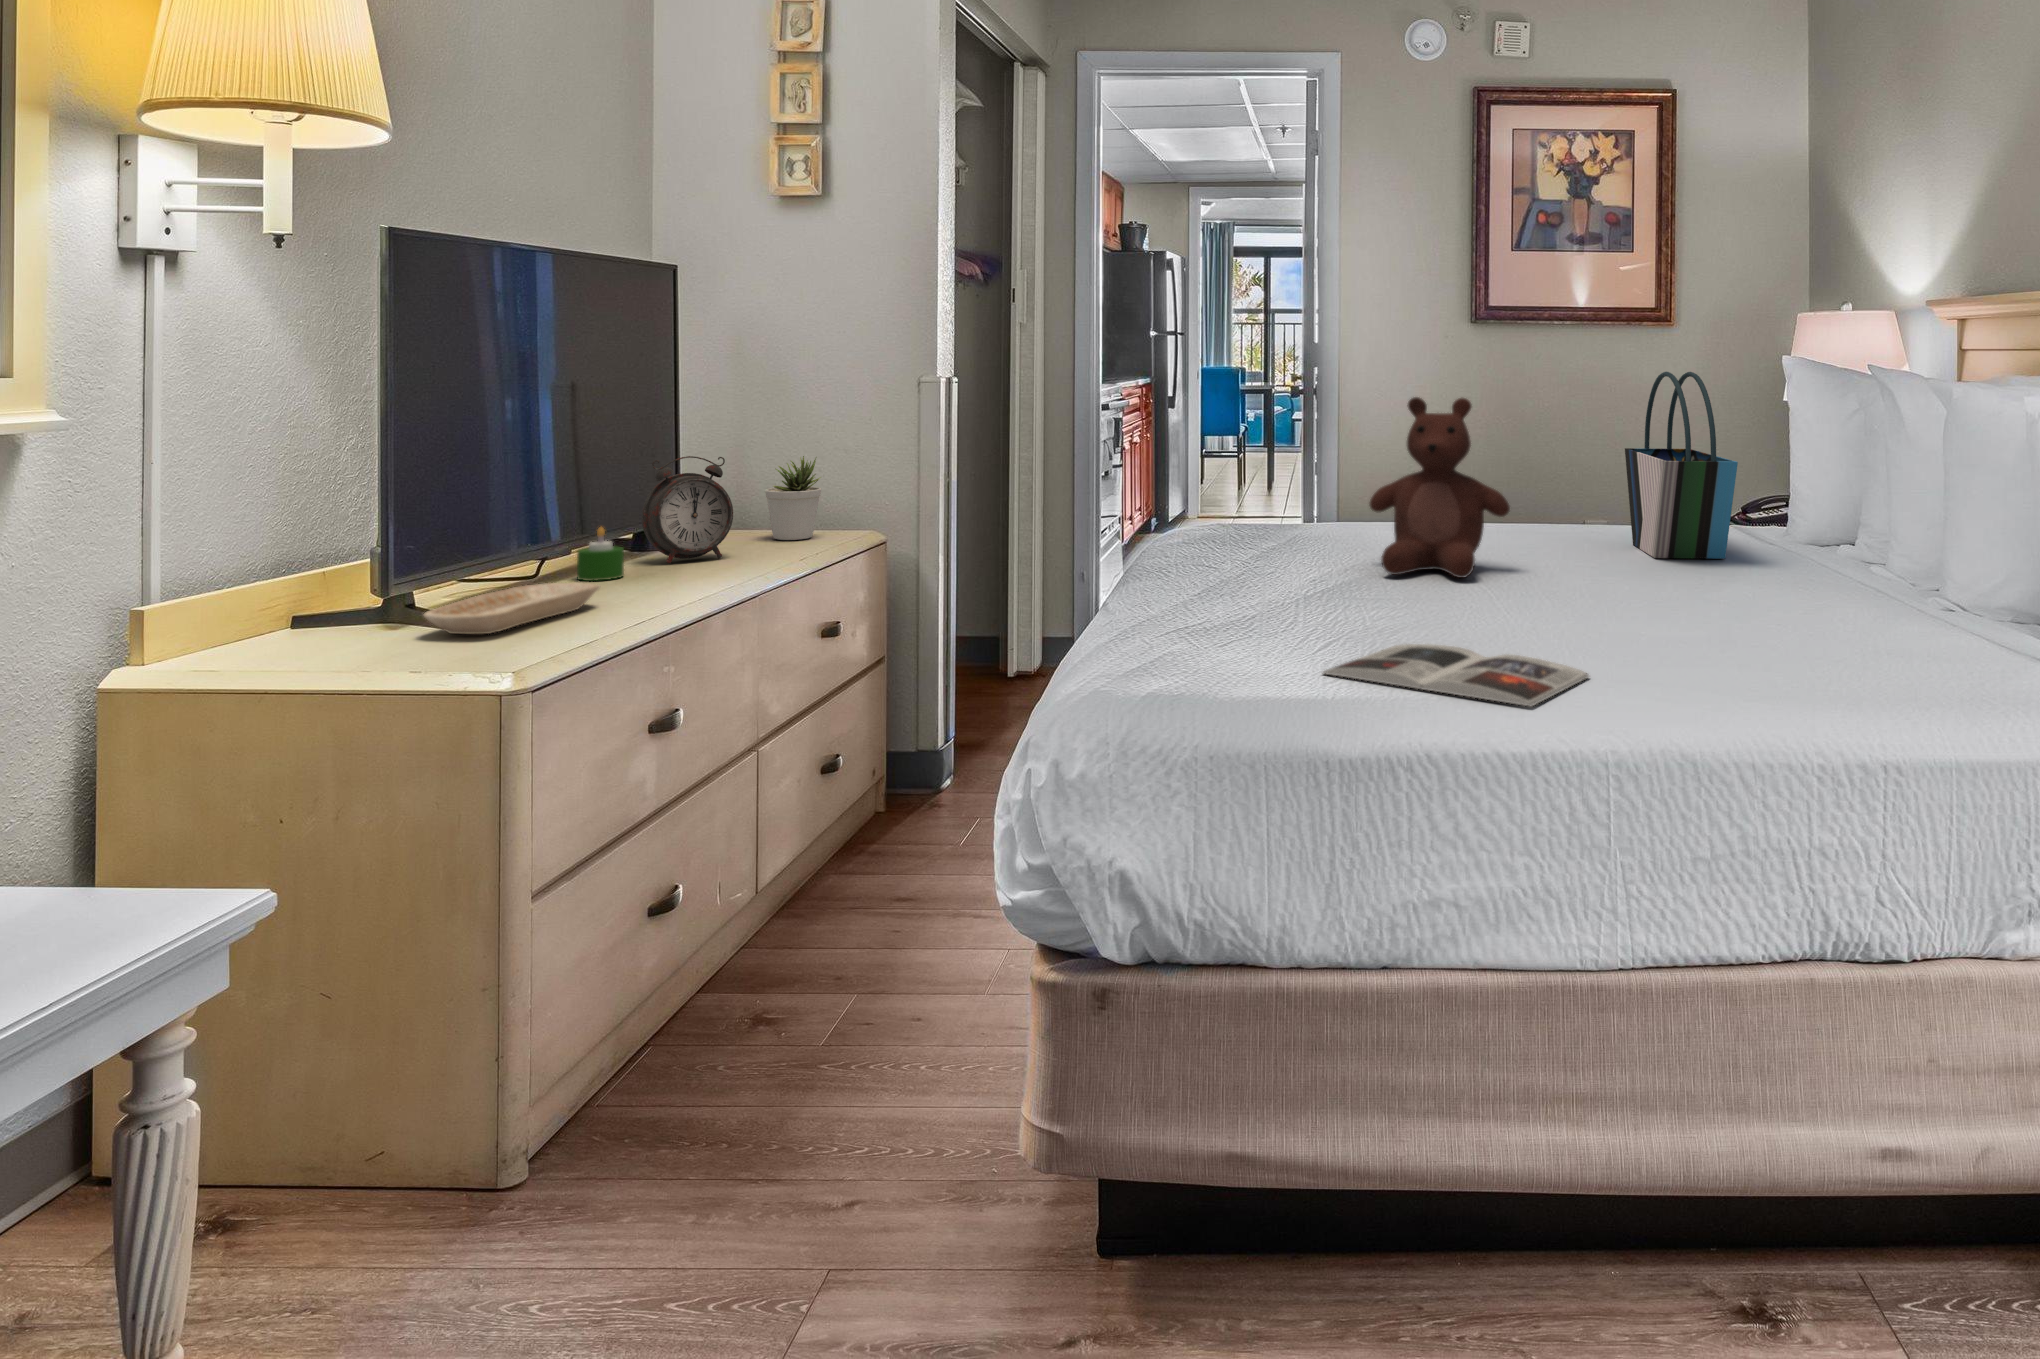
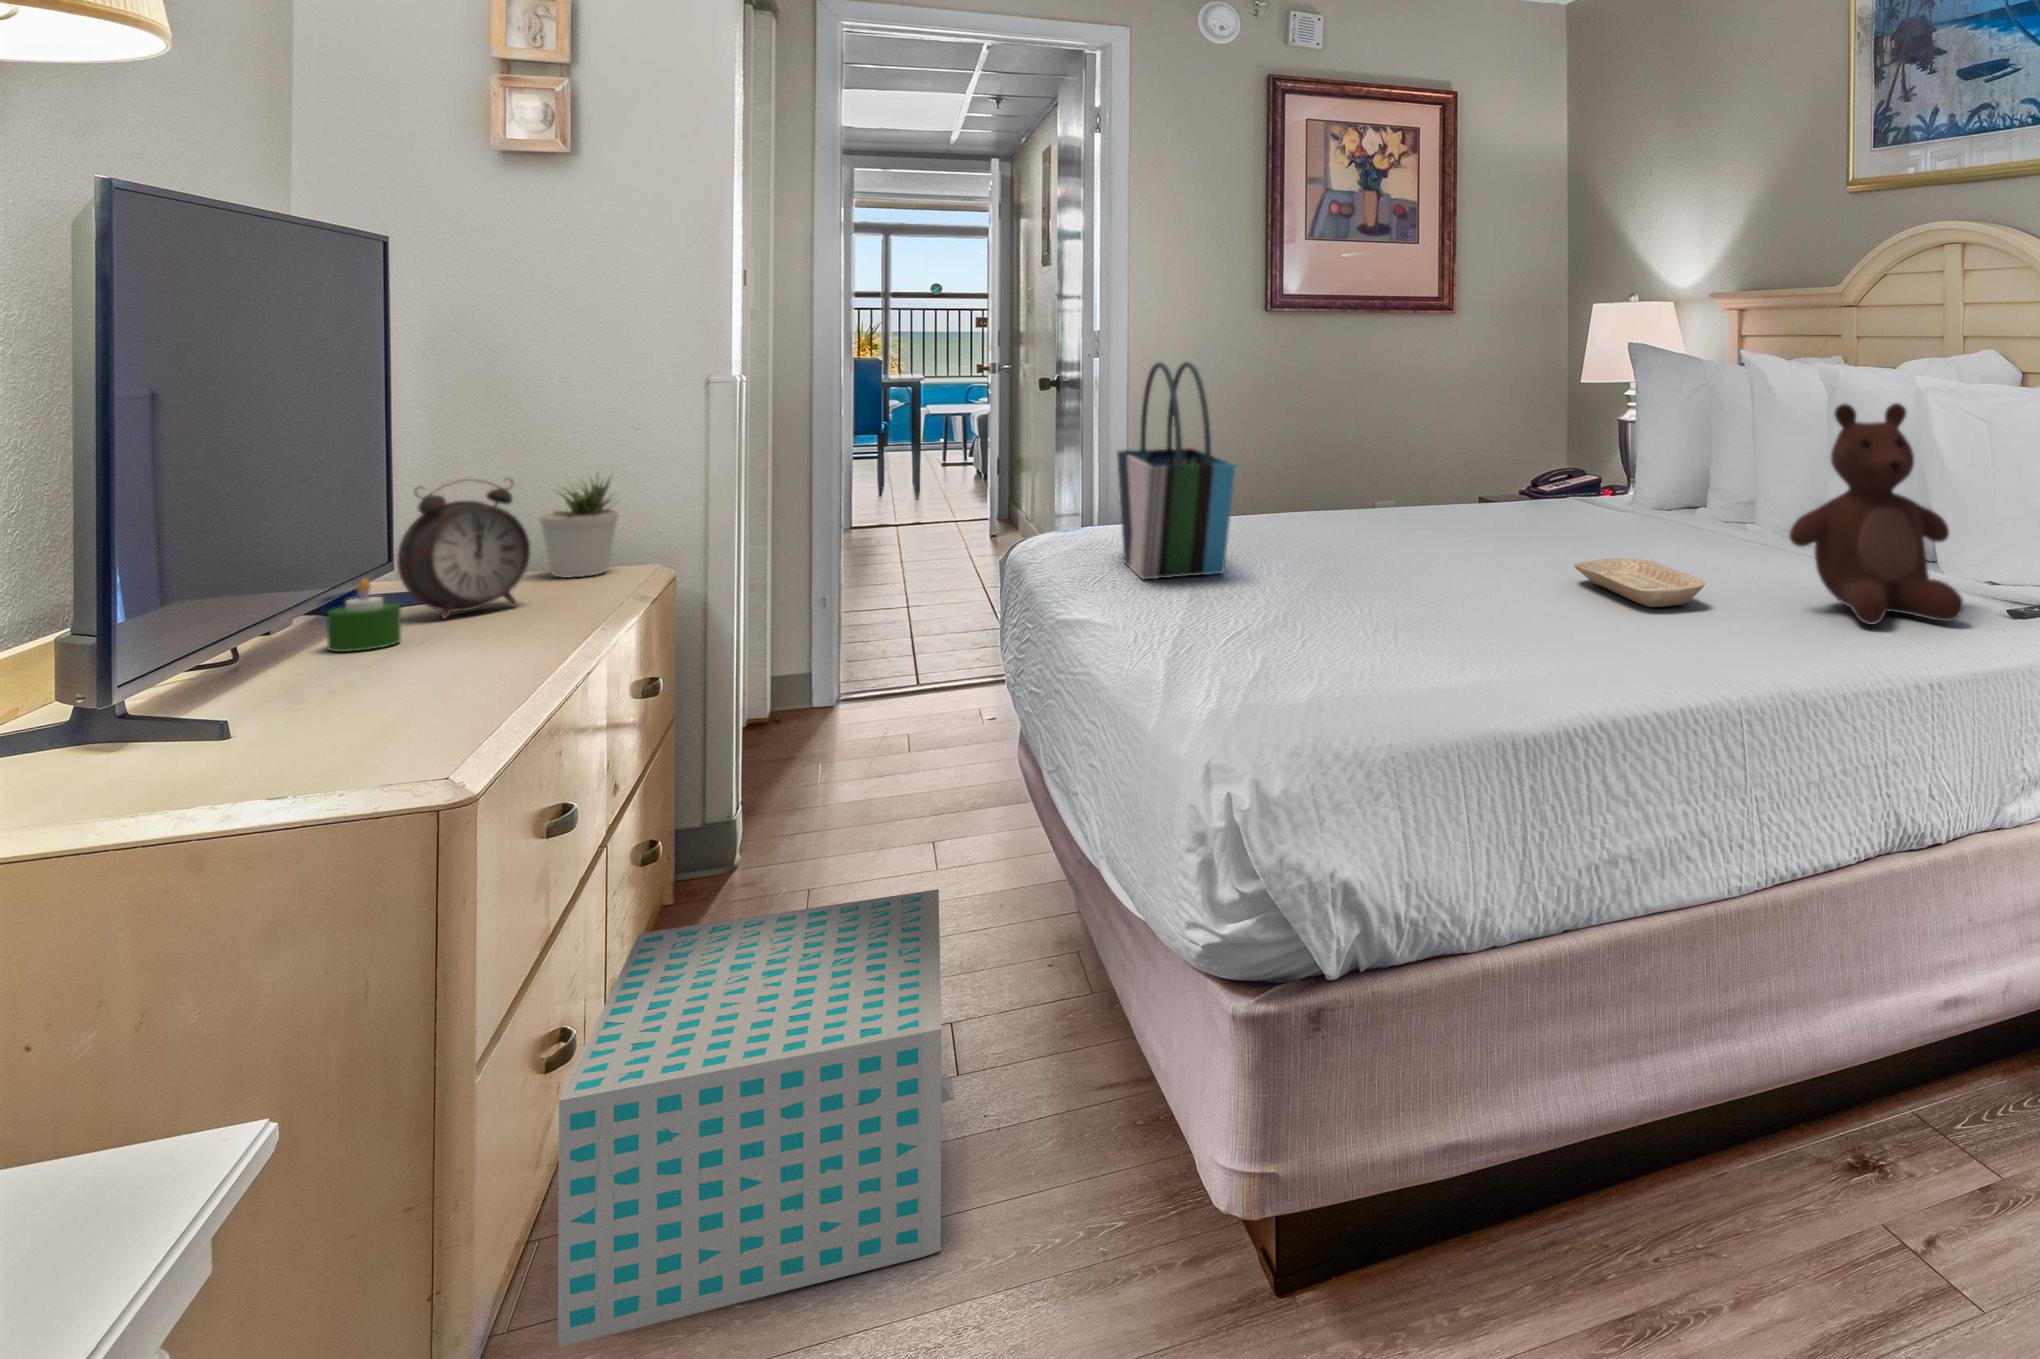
tote bag: present [1625,372,1738,559] -> present [1117,362,1235,580]
teddy bear: present [1370,397,1510,578] -> present [1789,403,1963,625]
tray: present [424,582,600,634] -> present [1574,558,1705,607]
magazine: present [1323,644,1589,706] -> none [1448,622,1676,668]
storage box: none [608,827,967,1137] -> present [558,889,954,1347]

